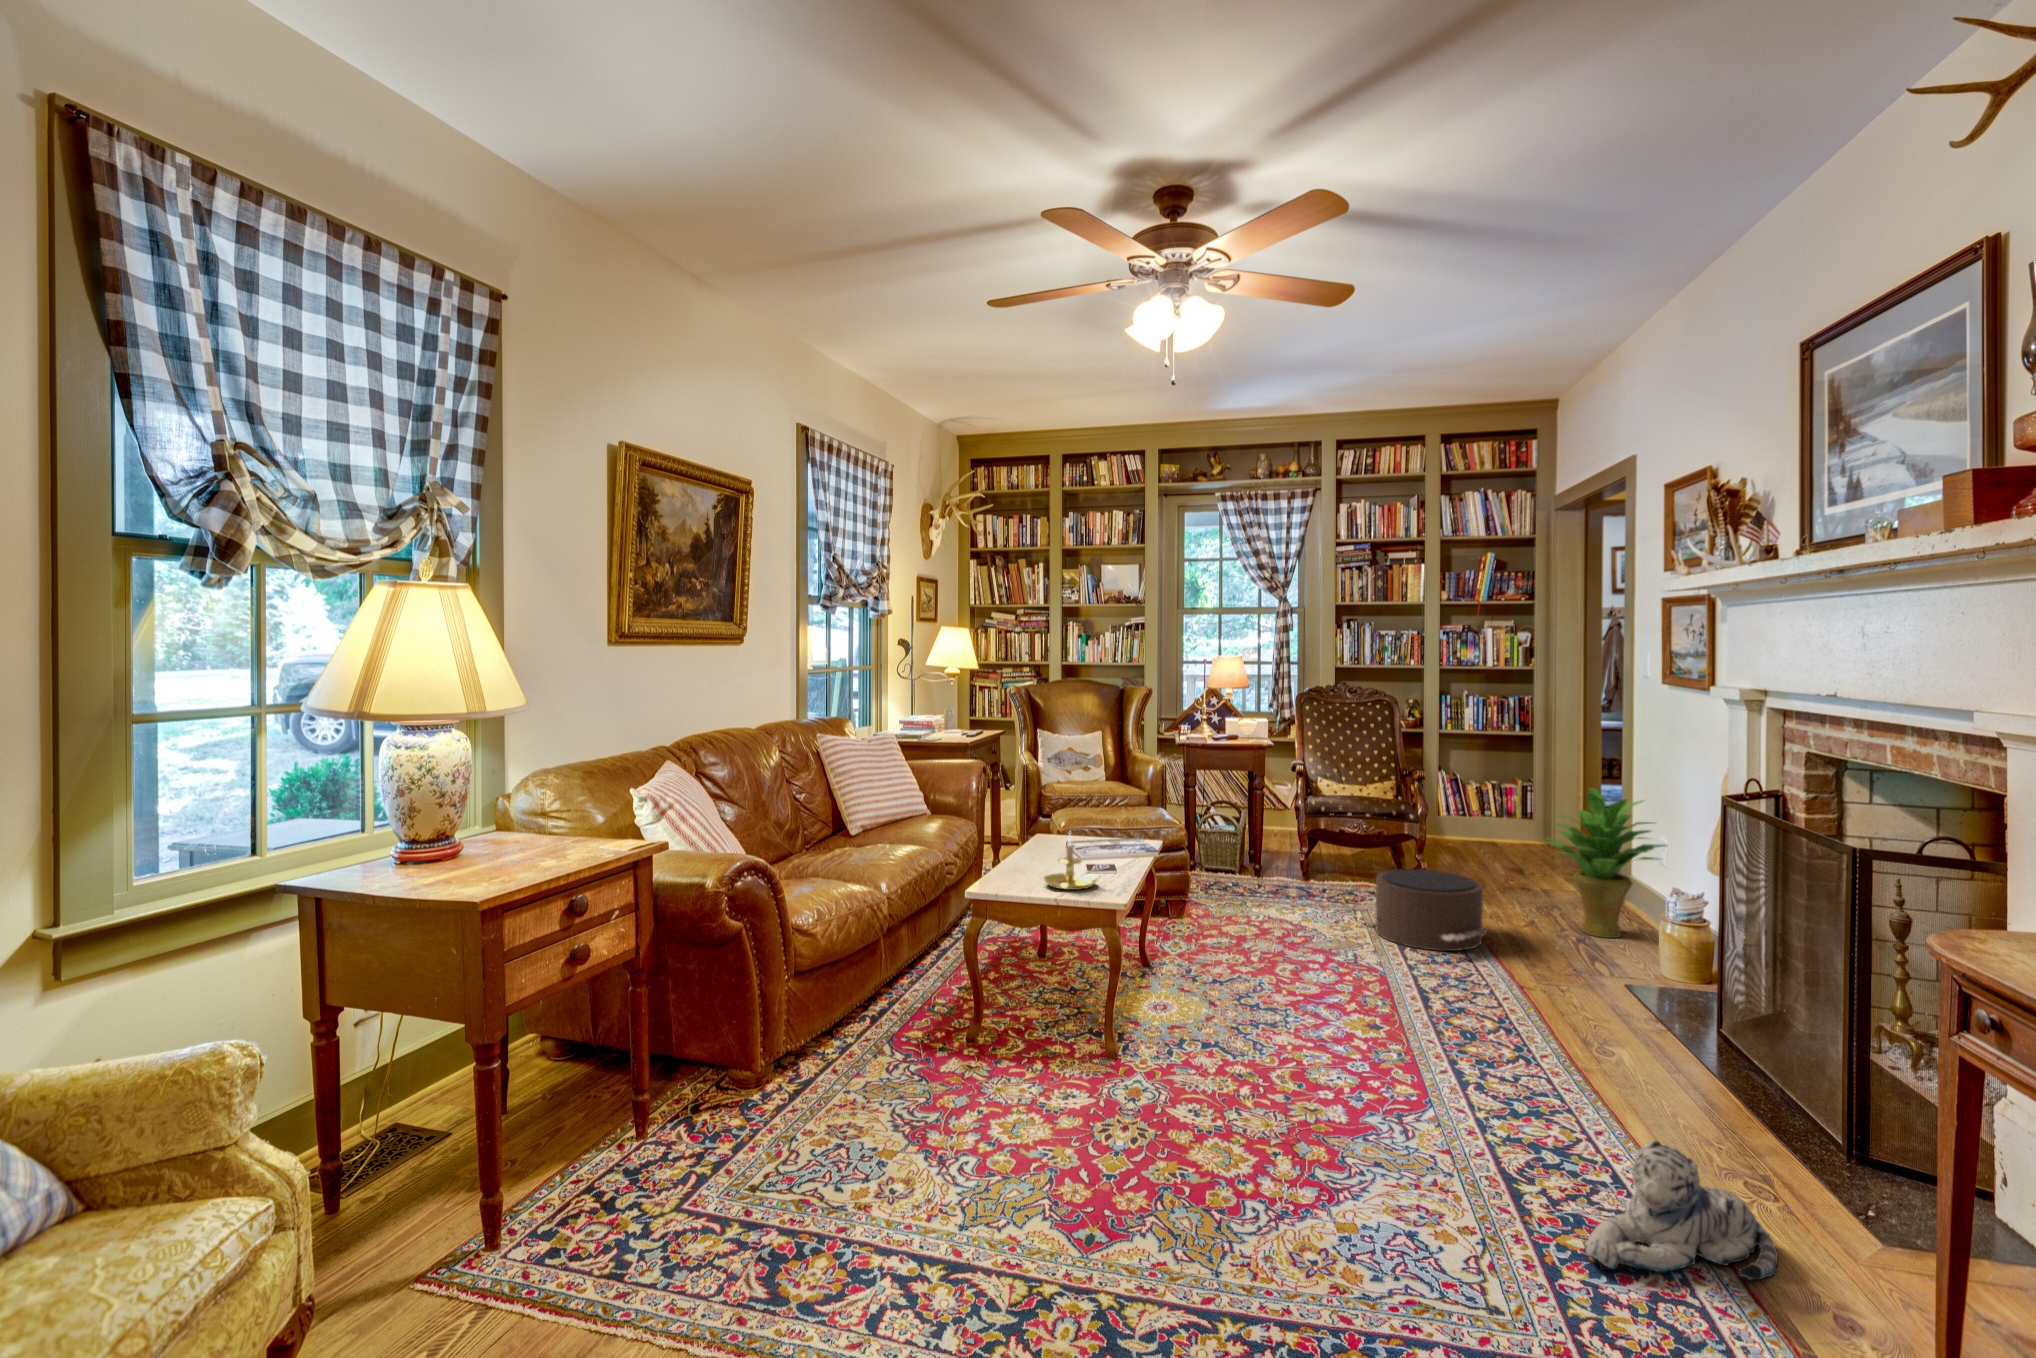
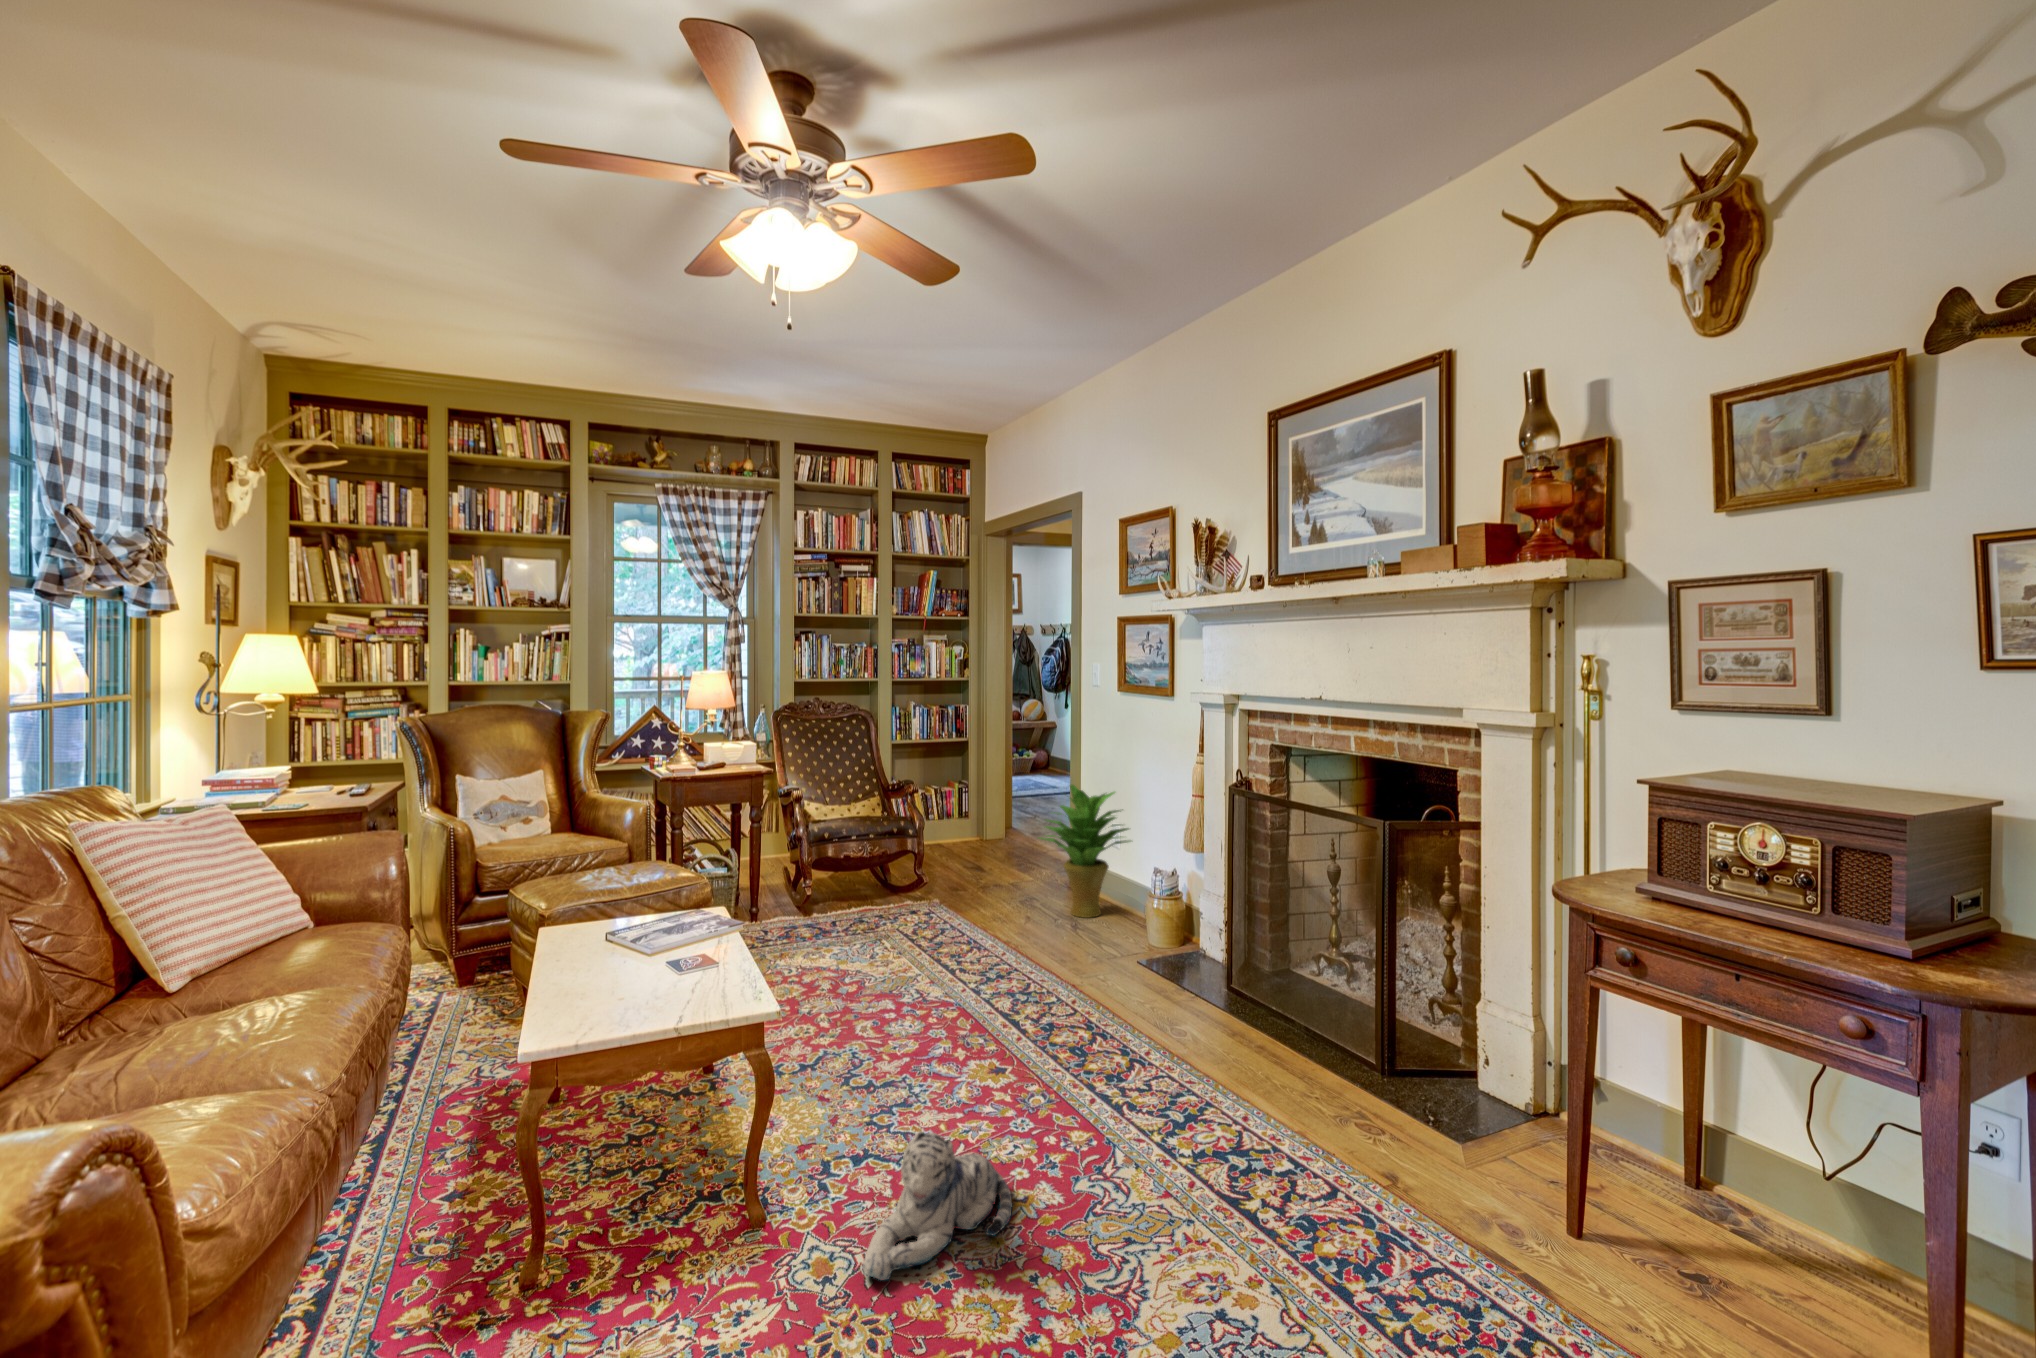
candle holder: present [1044,834,1100,890] -> none [626,921,722,1008]
pouf: present [1356,869,1488,951] -> none [892,881,1025,965]
plush toy: present [1585,1140,1778,1281] -> present [863,1132,1012,1280]

